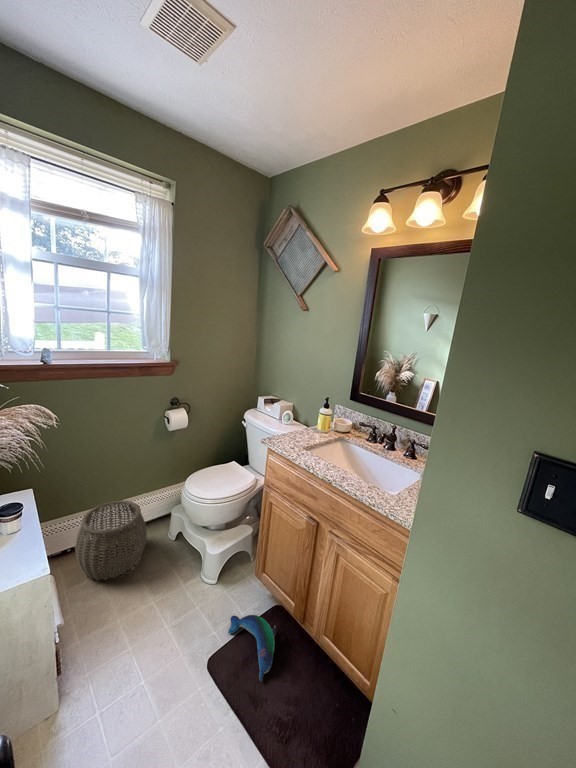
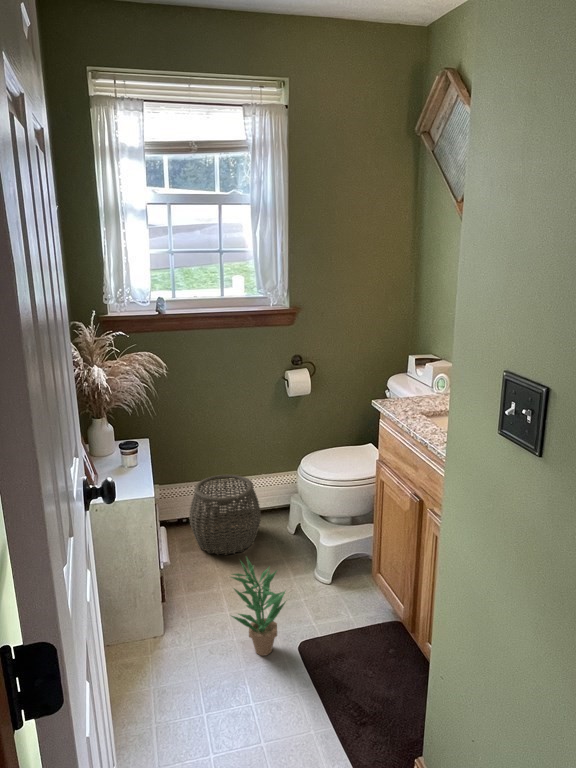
potted plant: none [141,607,202,700] -> present [231,557,286,656]
plush toy: present [228,615,276,681] -> none [330,612,382,670]

